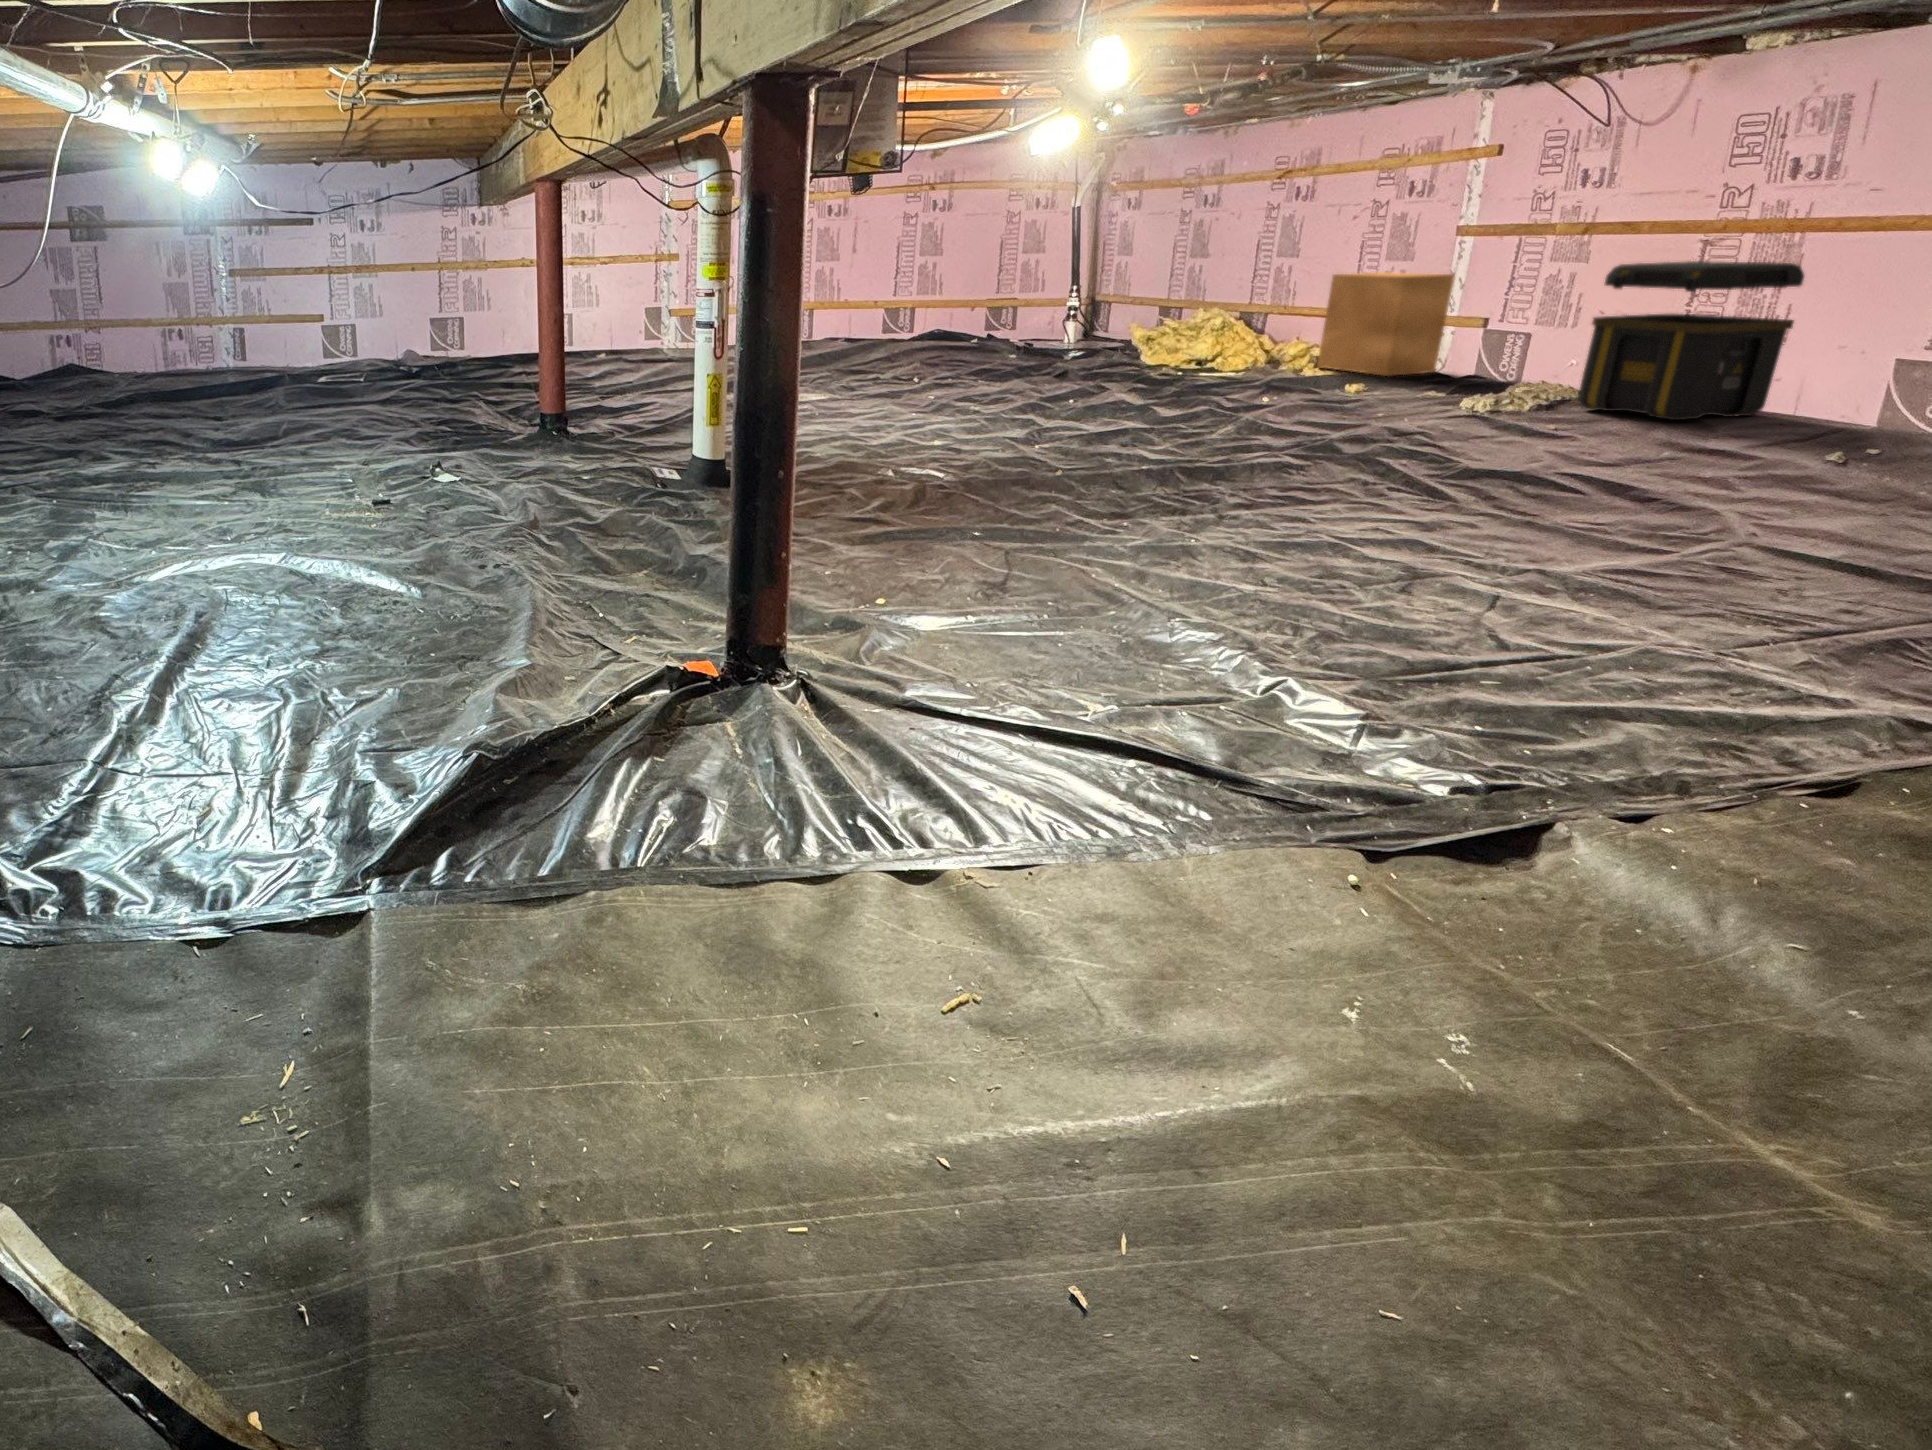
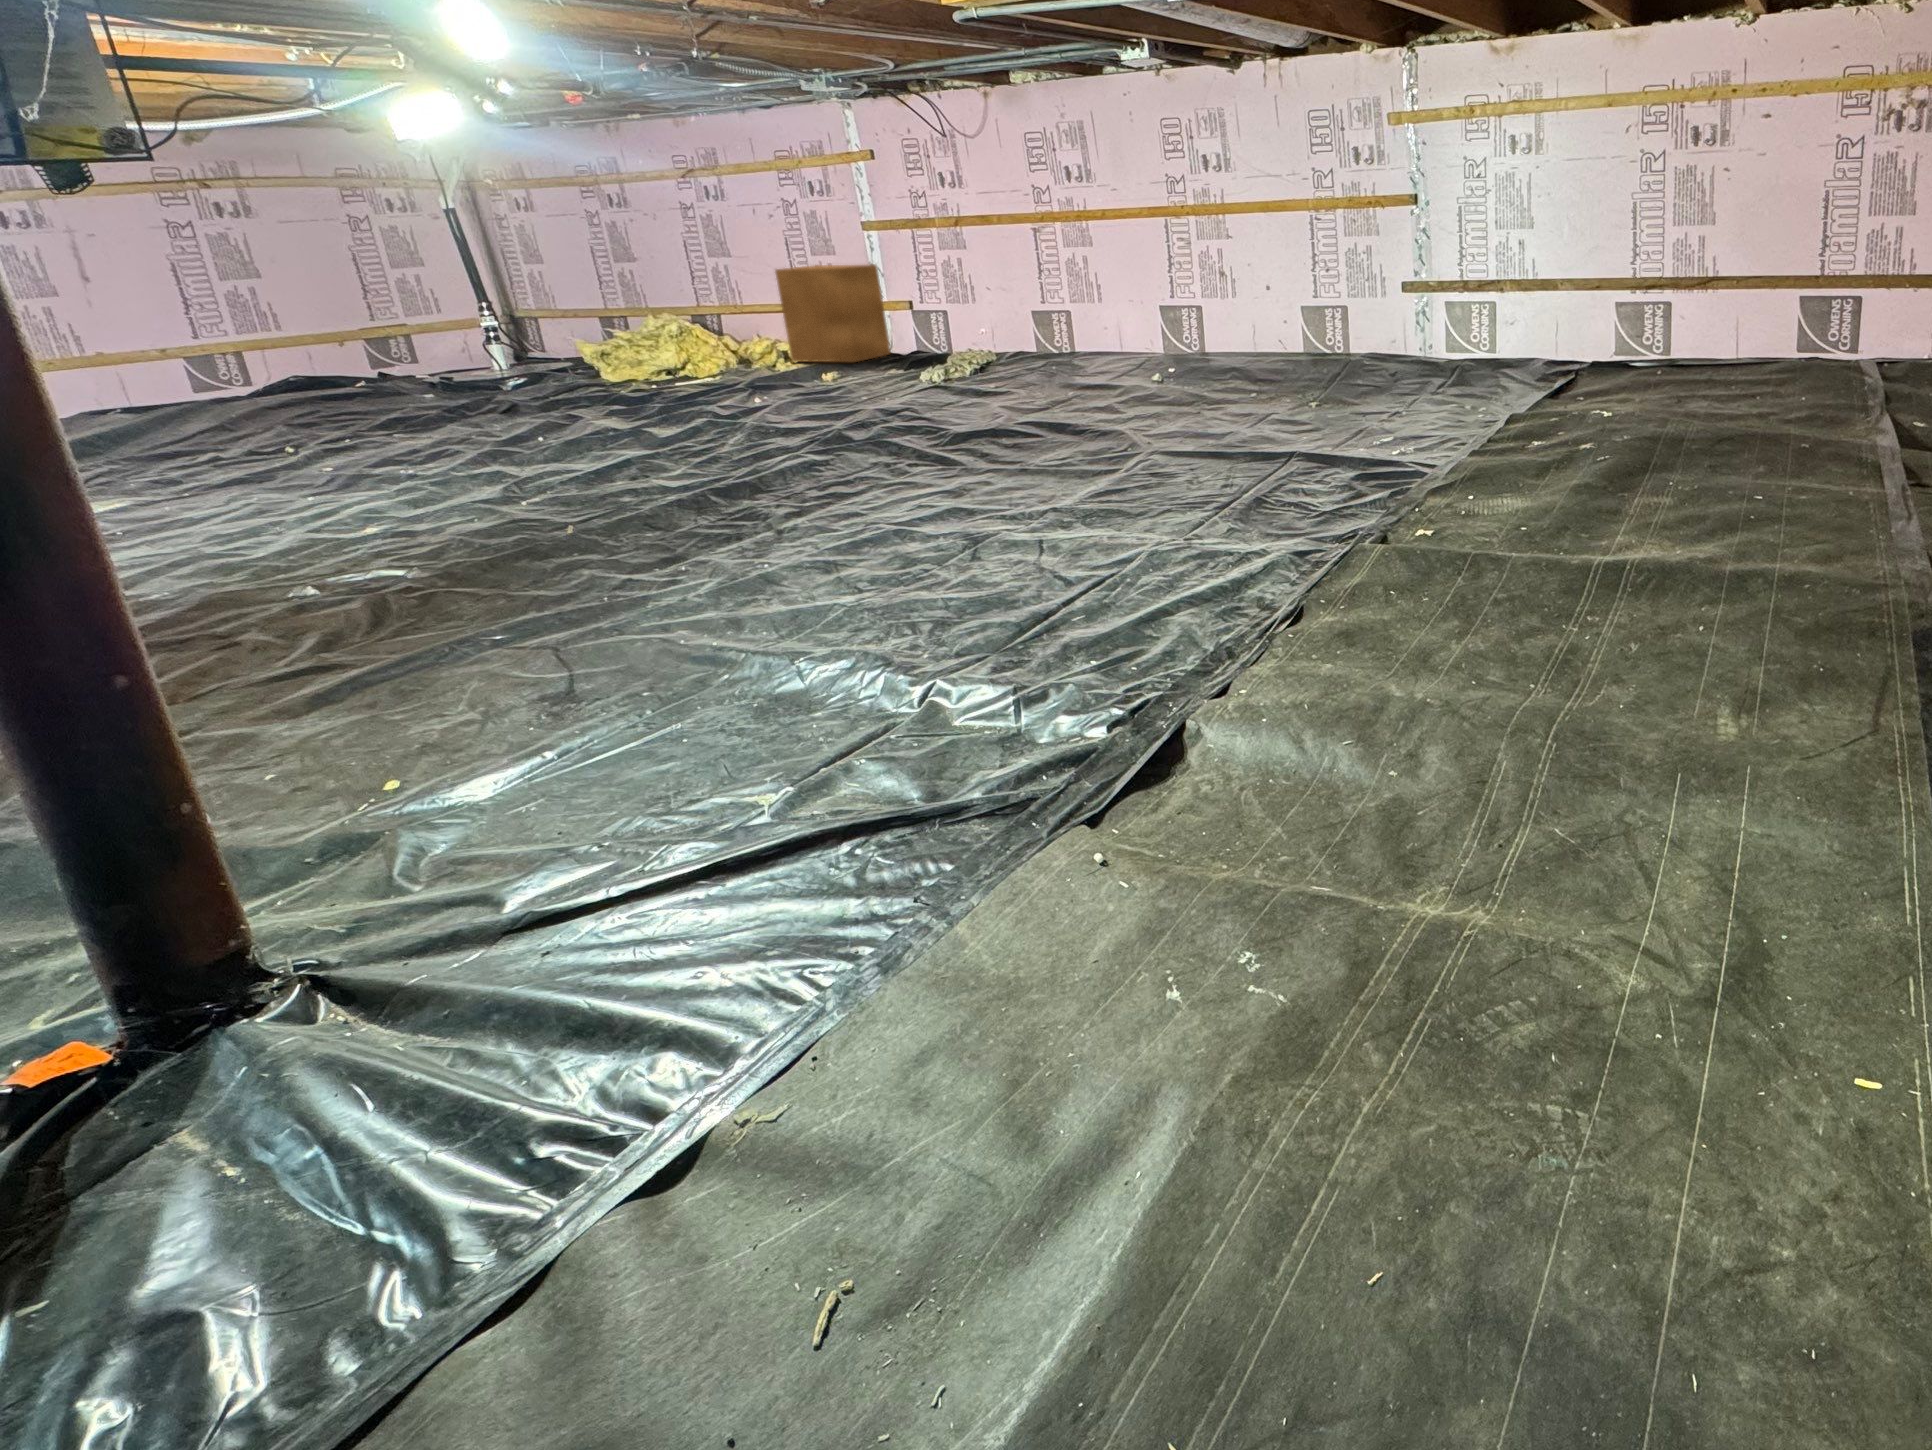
toolbox: present [1578,261,1804,420] -> none [988,246,1107,370]

